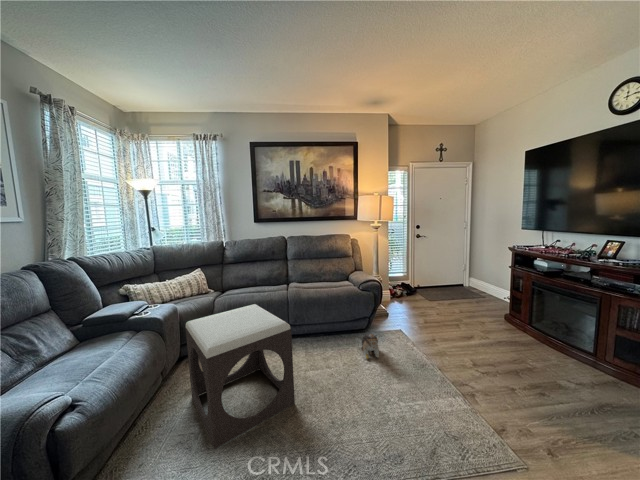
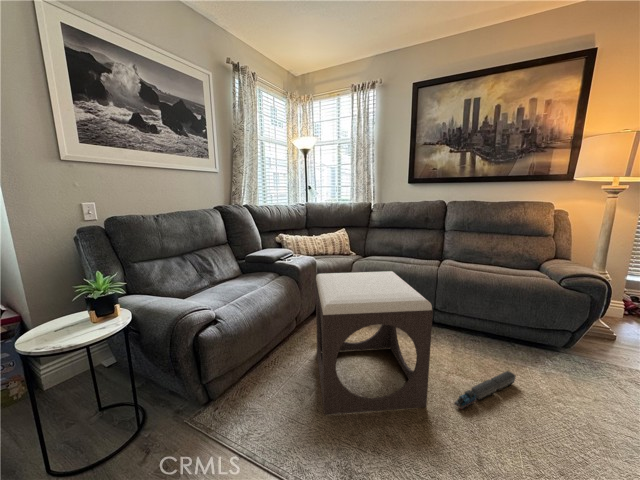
plush toy: present [362,334,379,359] -> none [550,355,594,398]
toy train: none [312,356,345,395] -> present [454,371,516,409]

